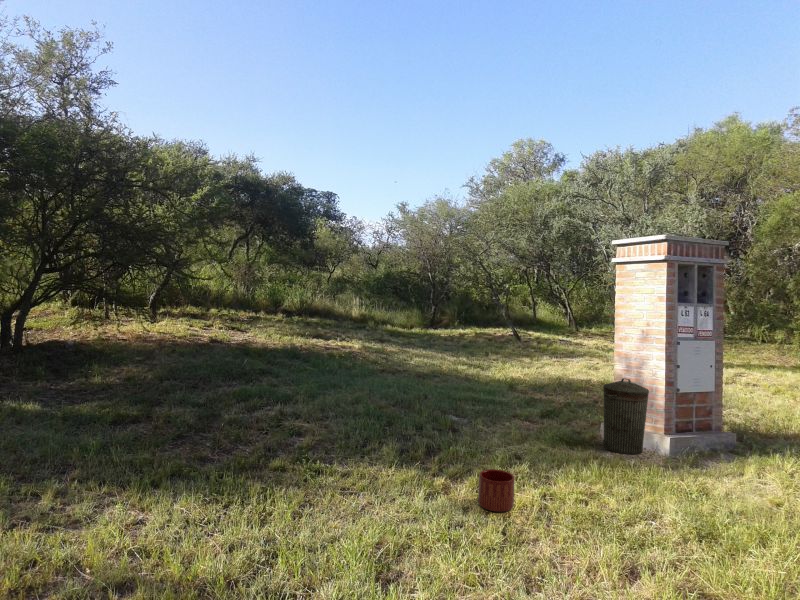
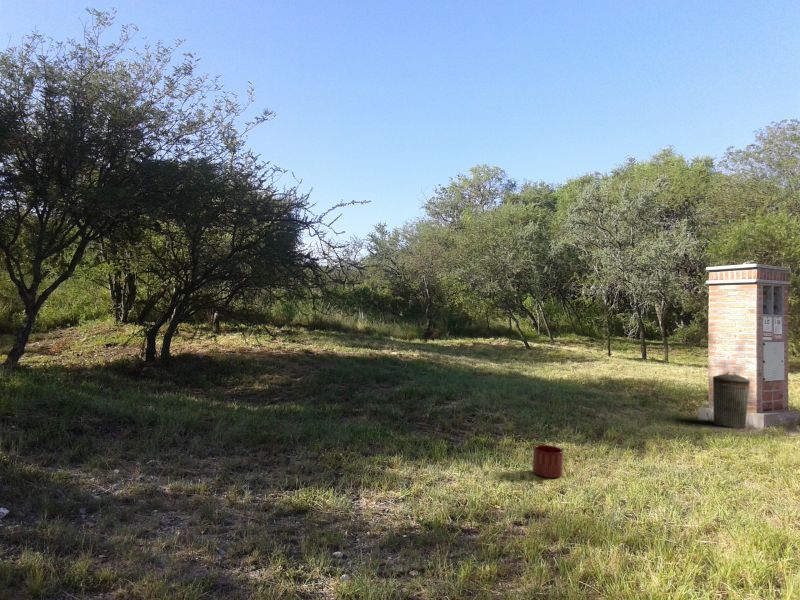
planter: present [478,469,514,512] -> present [533,445,563,478]

